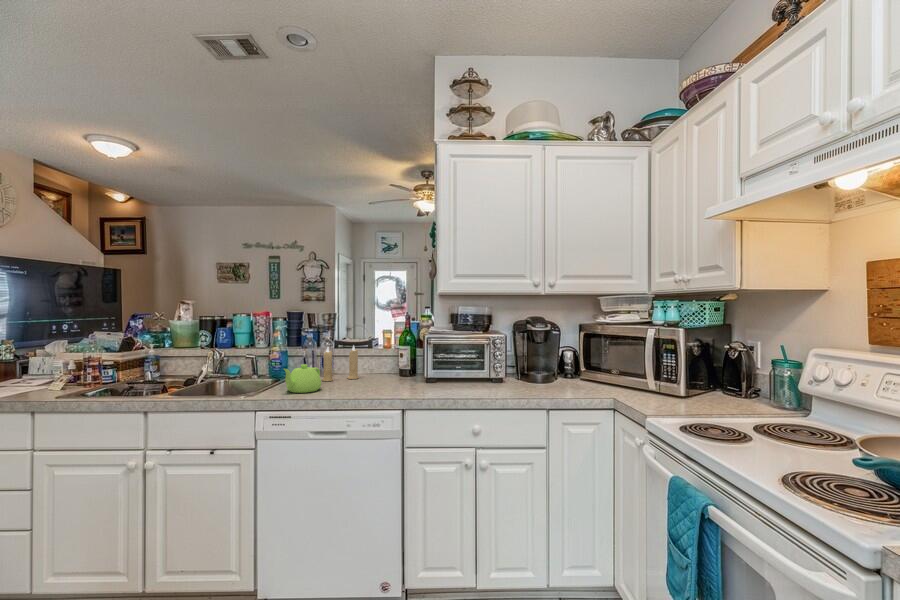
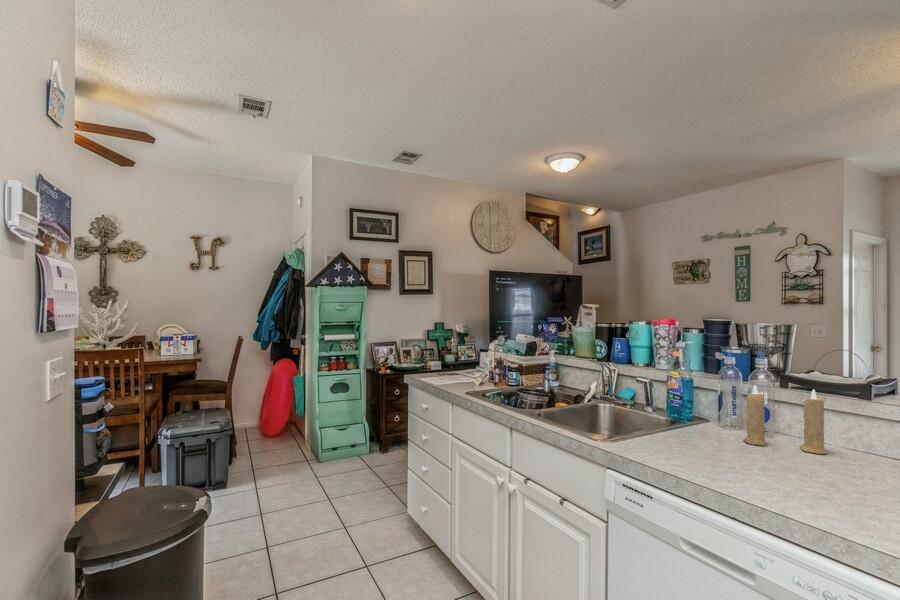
teapot: present [284,364,321,393] -> none [654,410,731,461]

